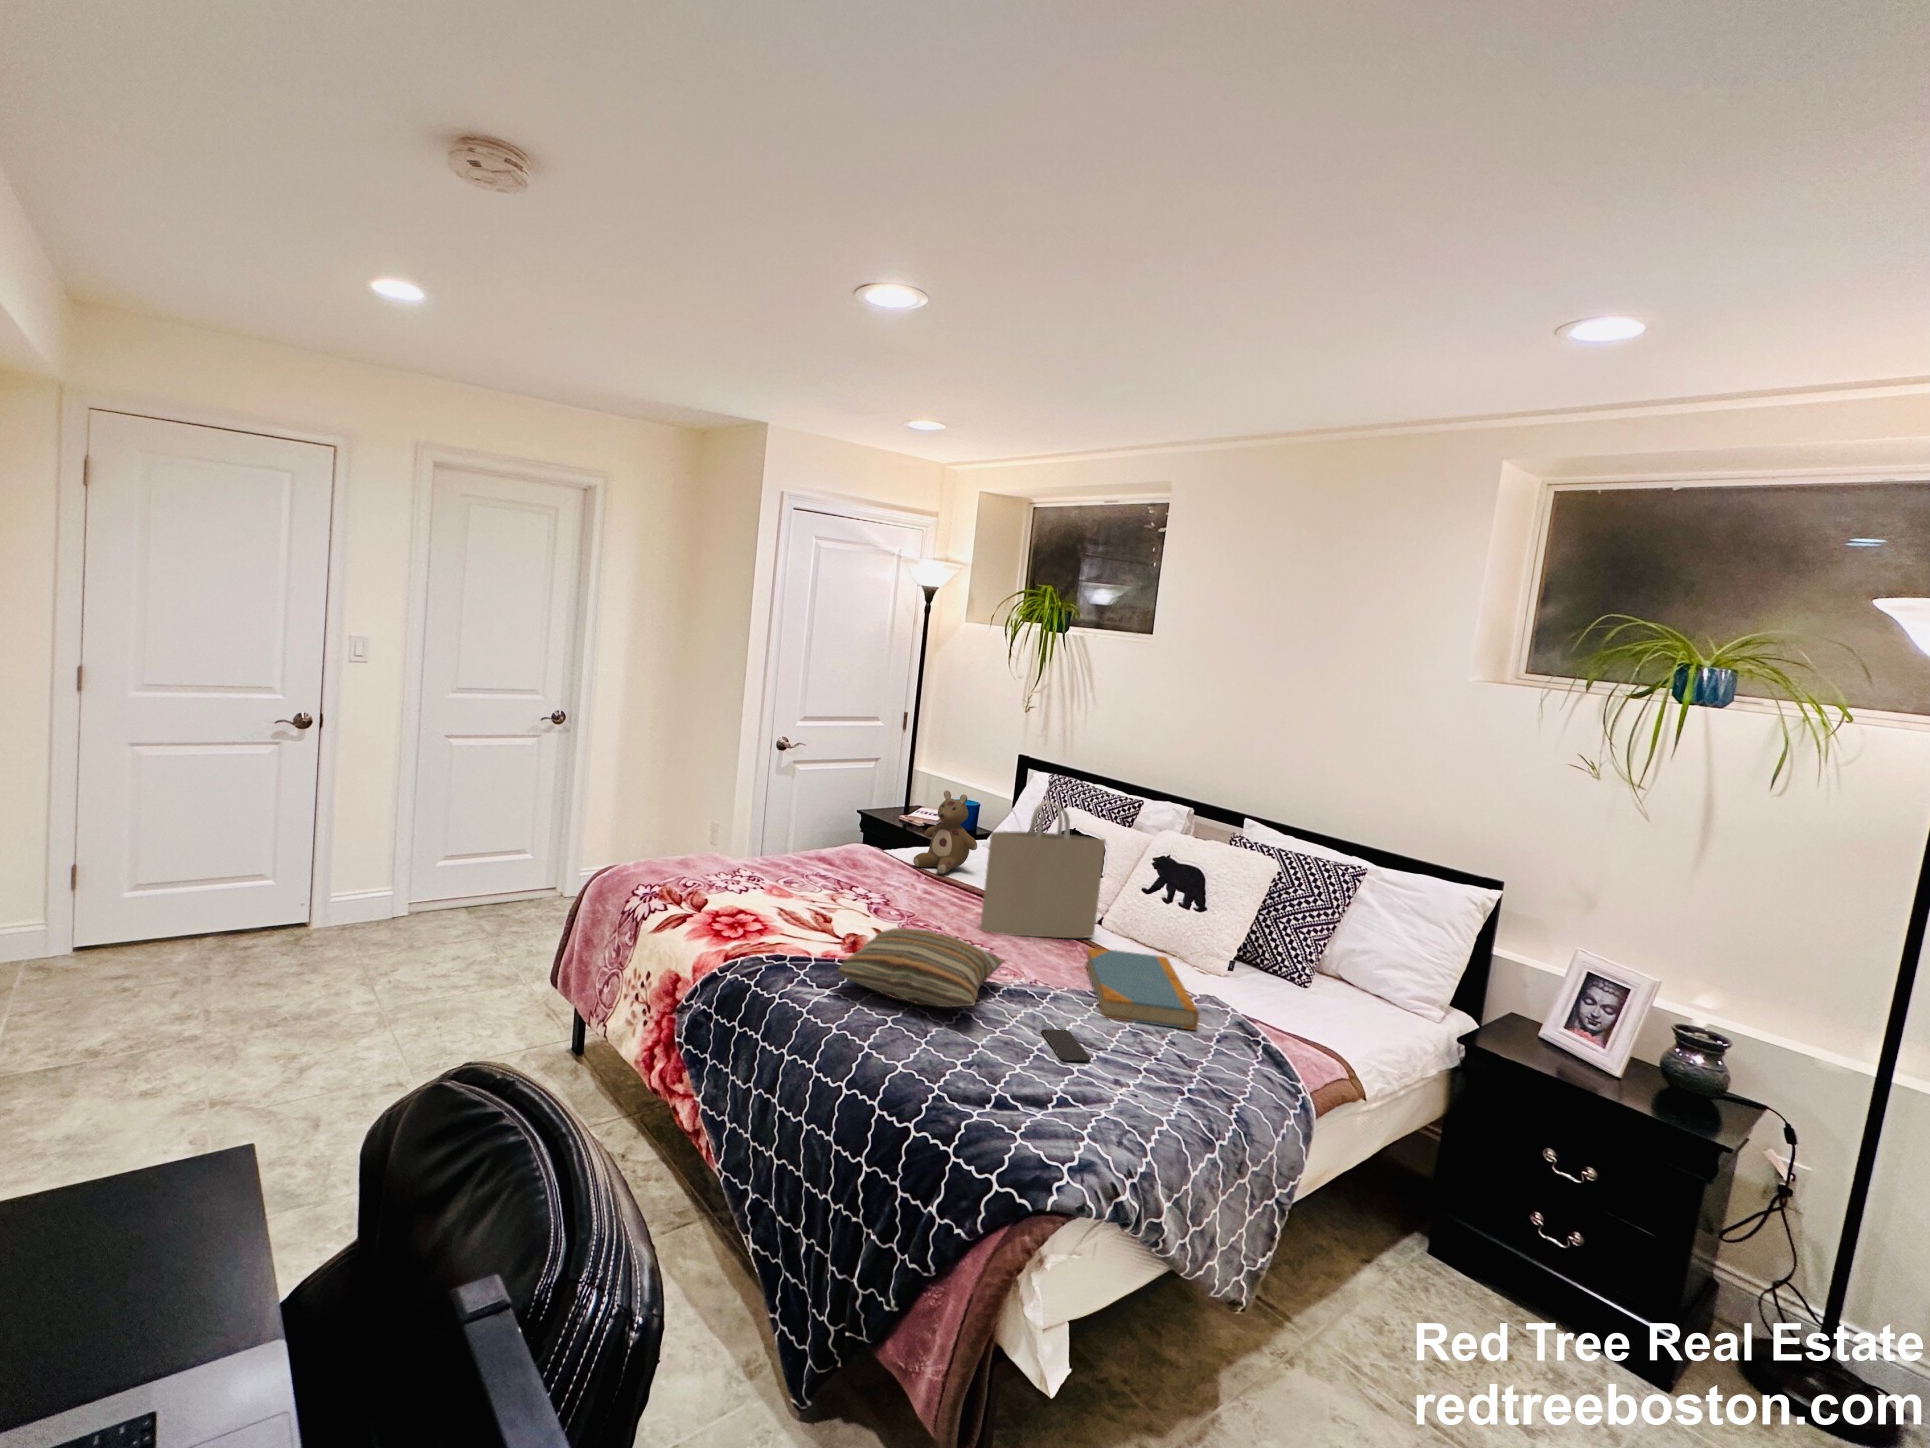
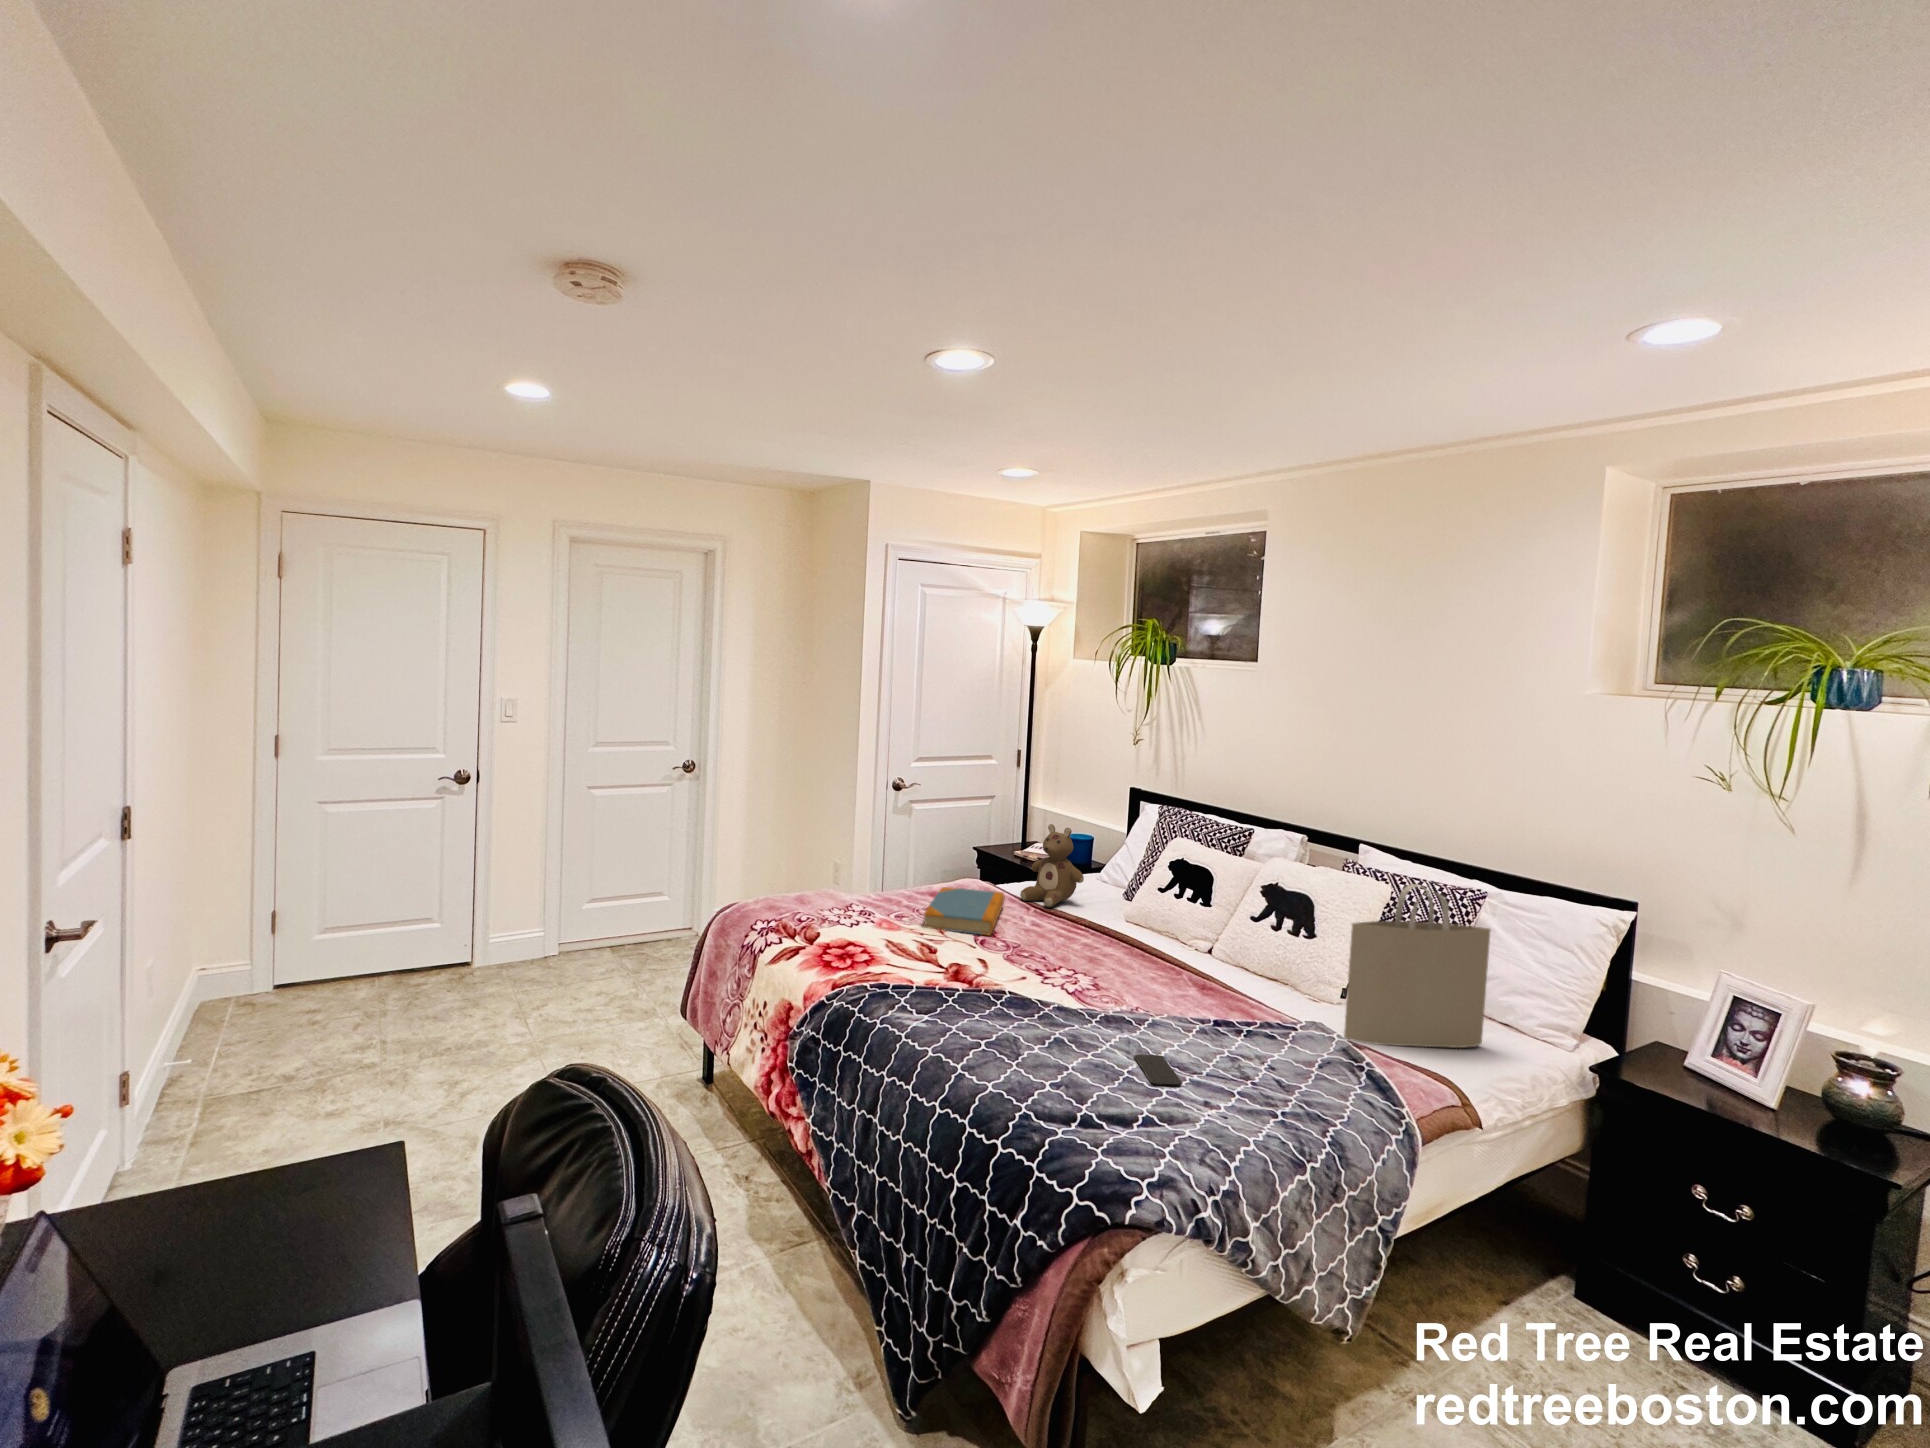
tote bag: present [980,801,1105,938] -> present [1344,884,1490,1048]
pillow: present [838,928,1004,1007] -> none [934,958,1101,1033]
book: present [1086,948,1199,1030] -> present [923,887,1005,935]

